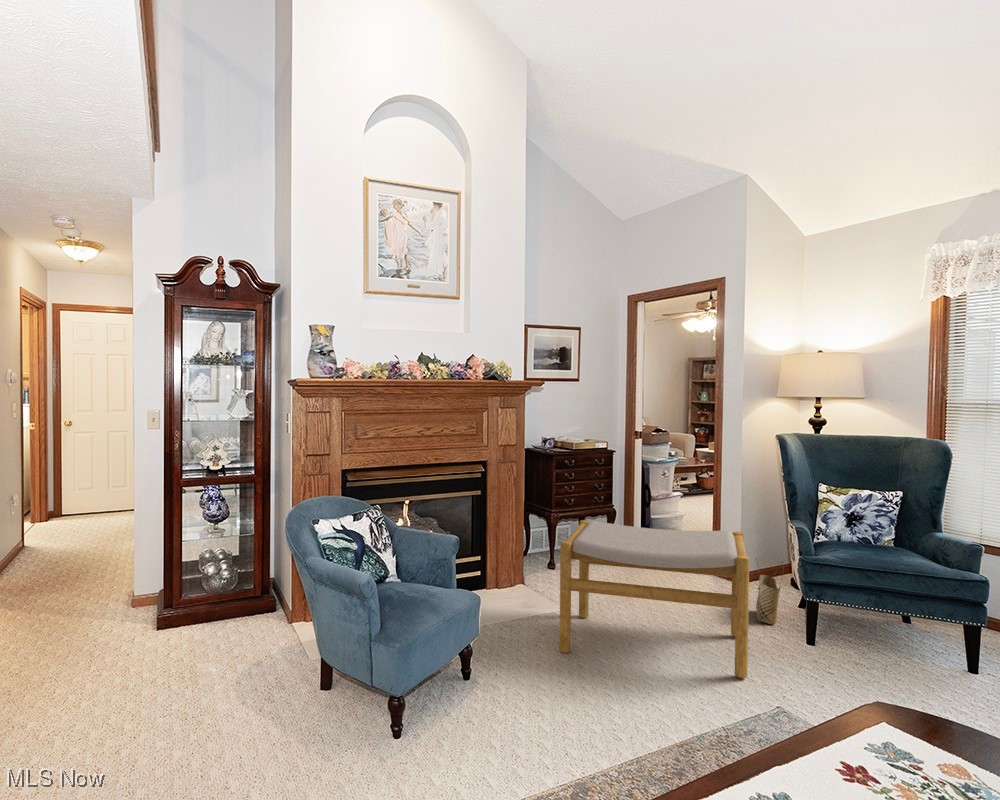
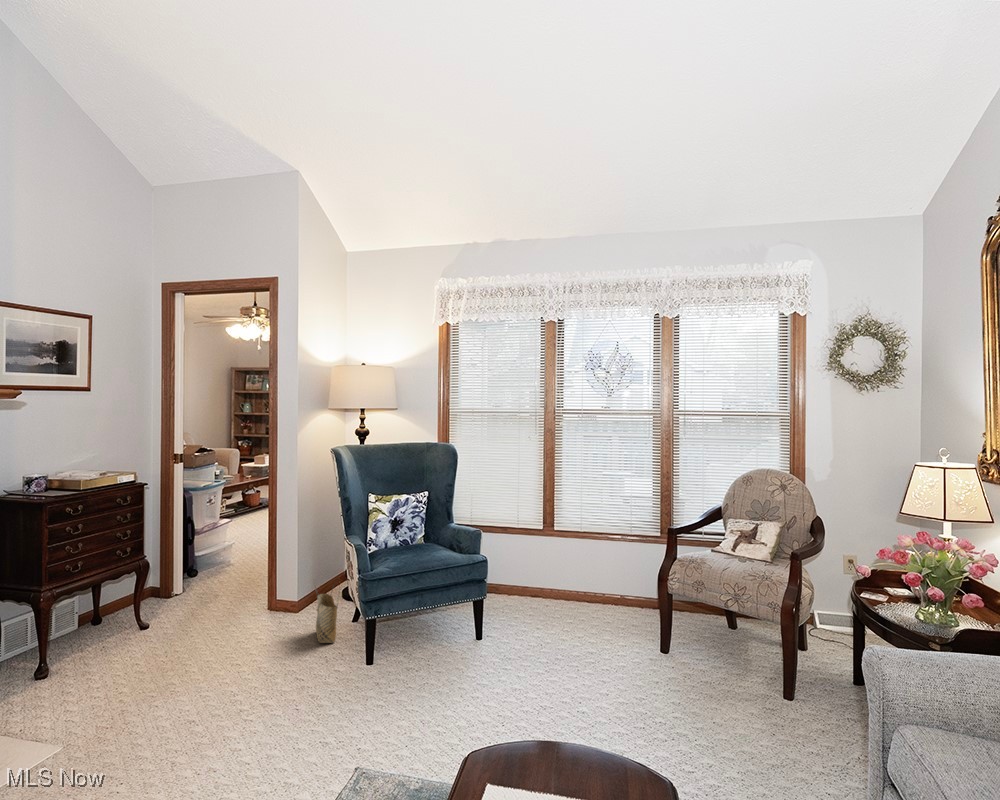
footstool: present [560,520,749,678] -> none [68,560,314,773]

